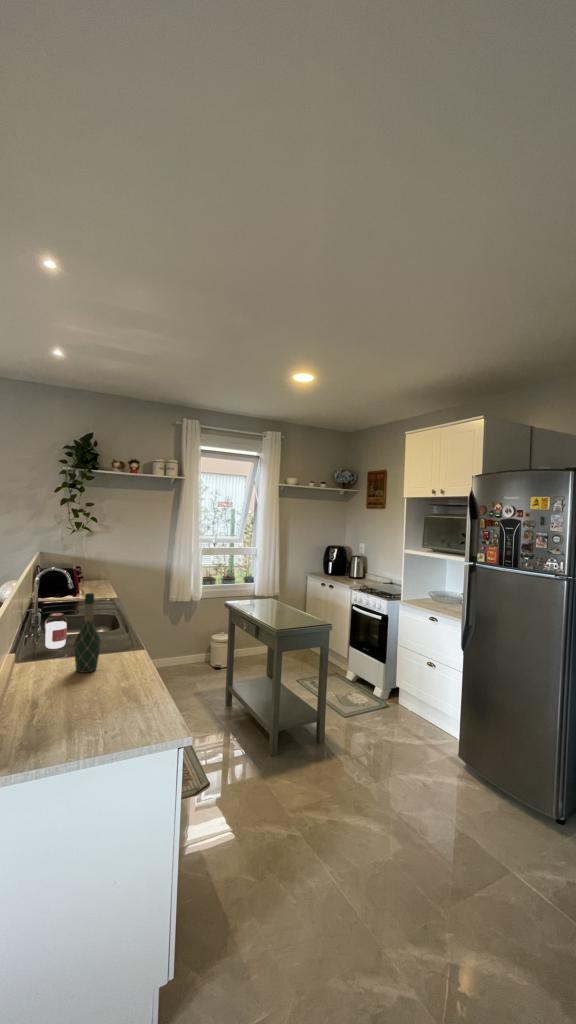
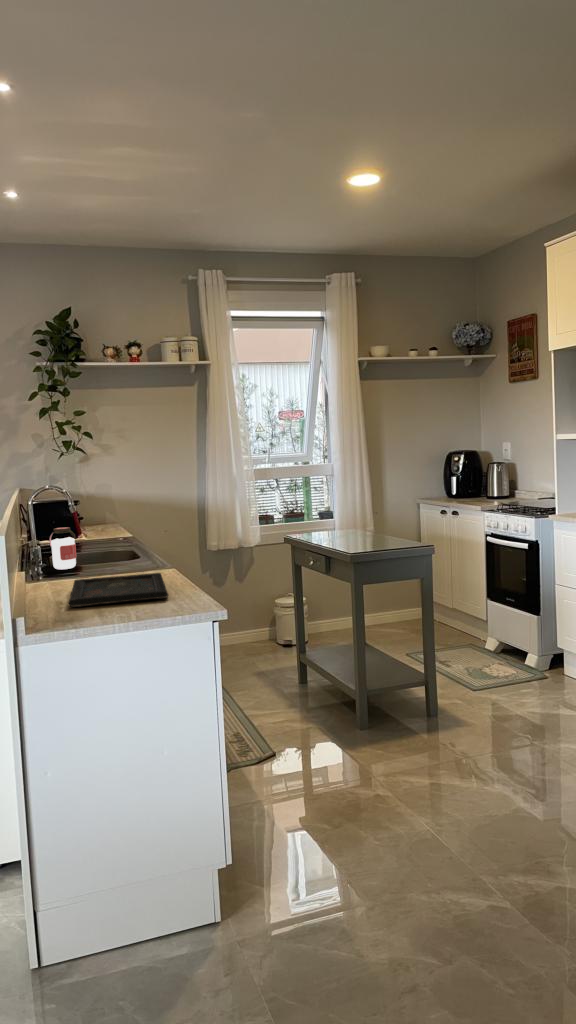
wine bottle: present [74,593,101,673] -> none [88,487,118,580]
tray: none [40,675,140,733] -> present [69,573,168,607]

